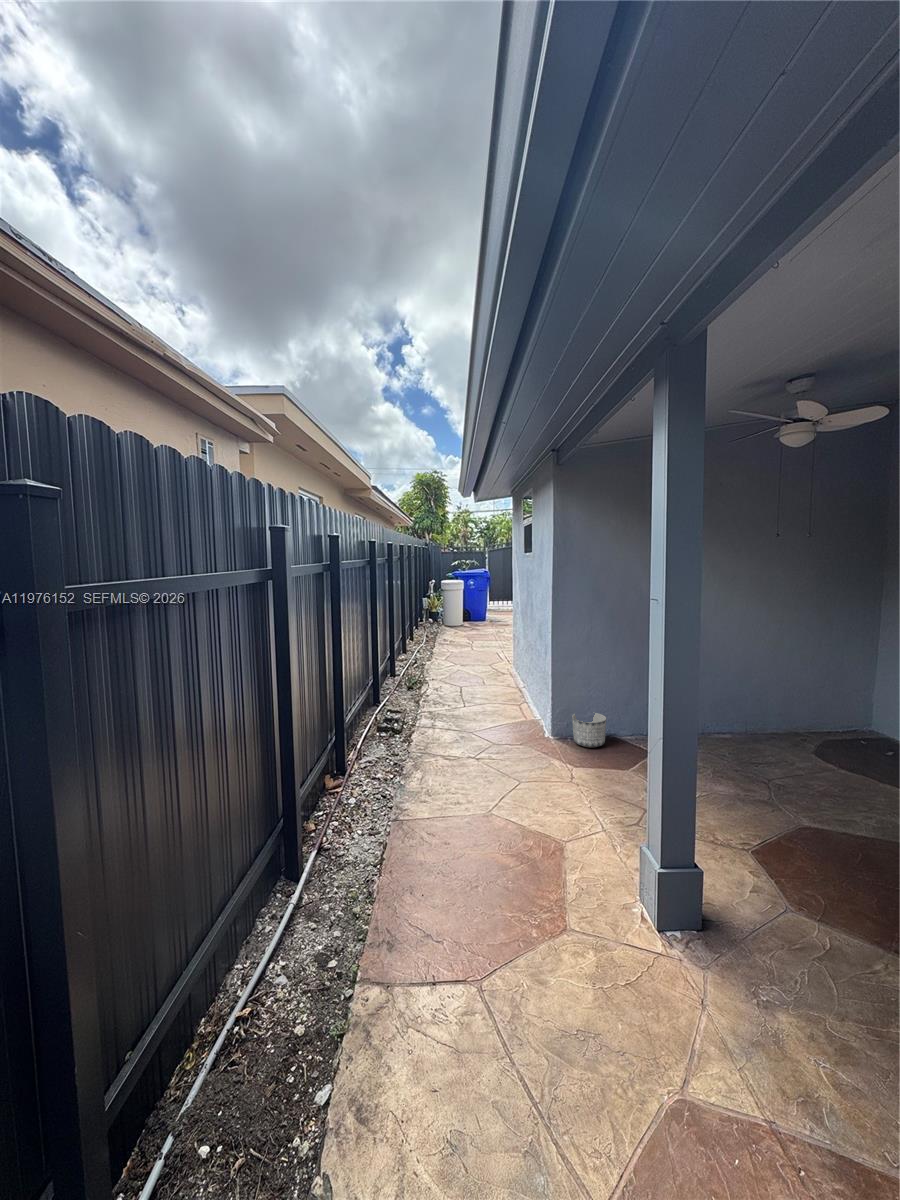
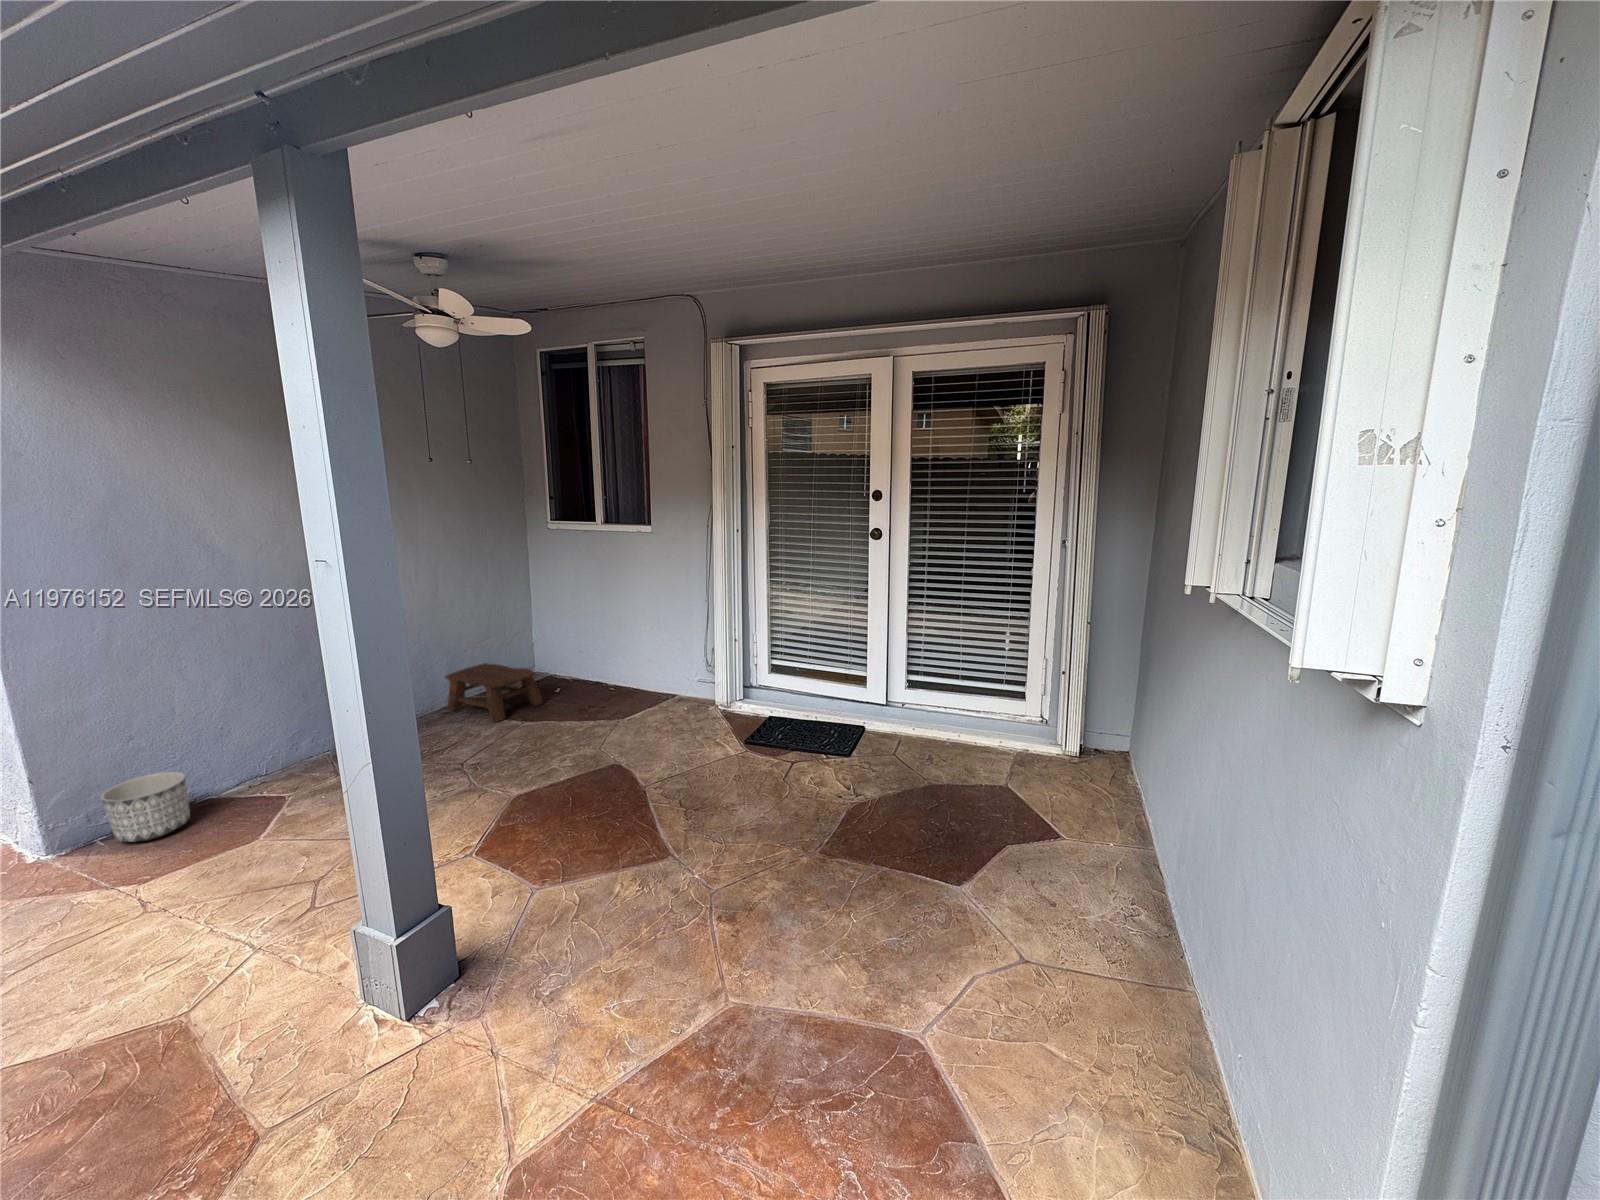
stool: none [776,707,869,761] -> present [445,663,543,722]

